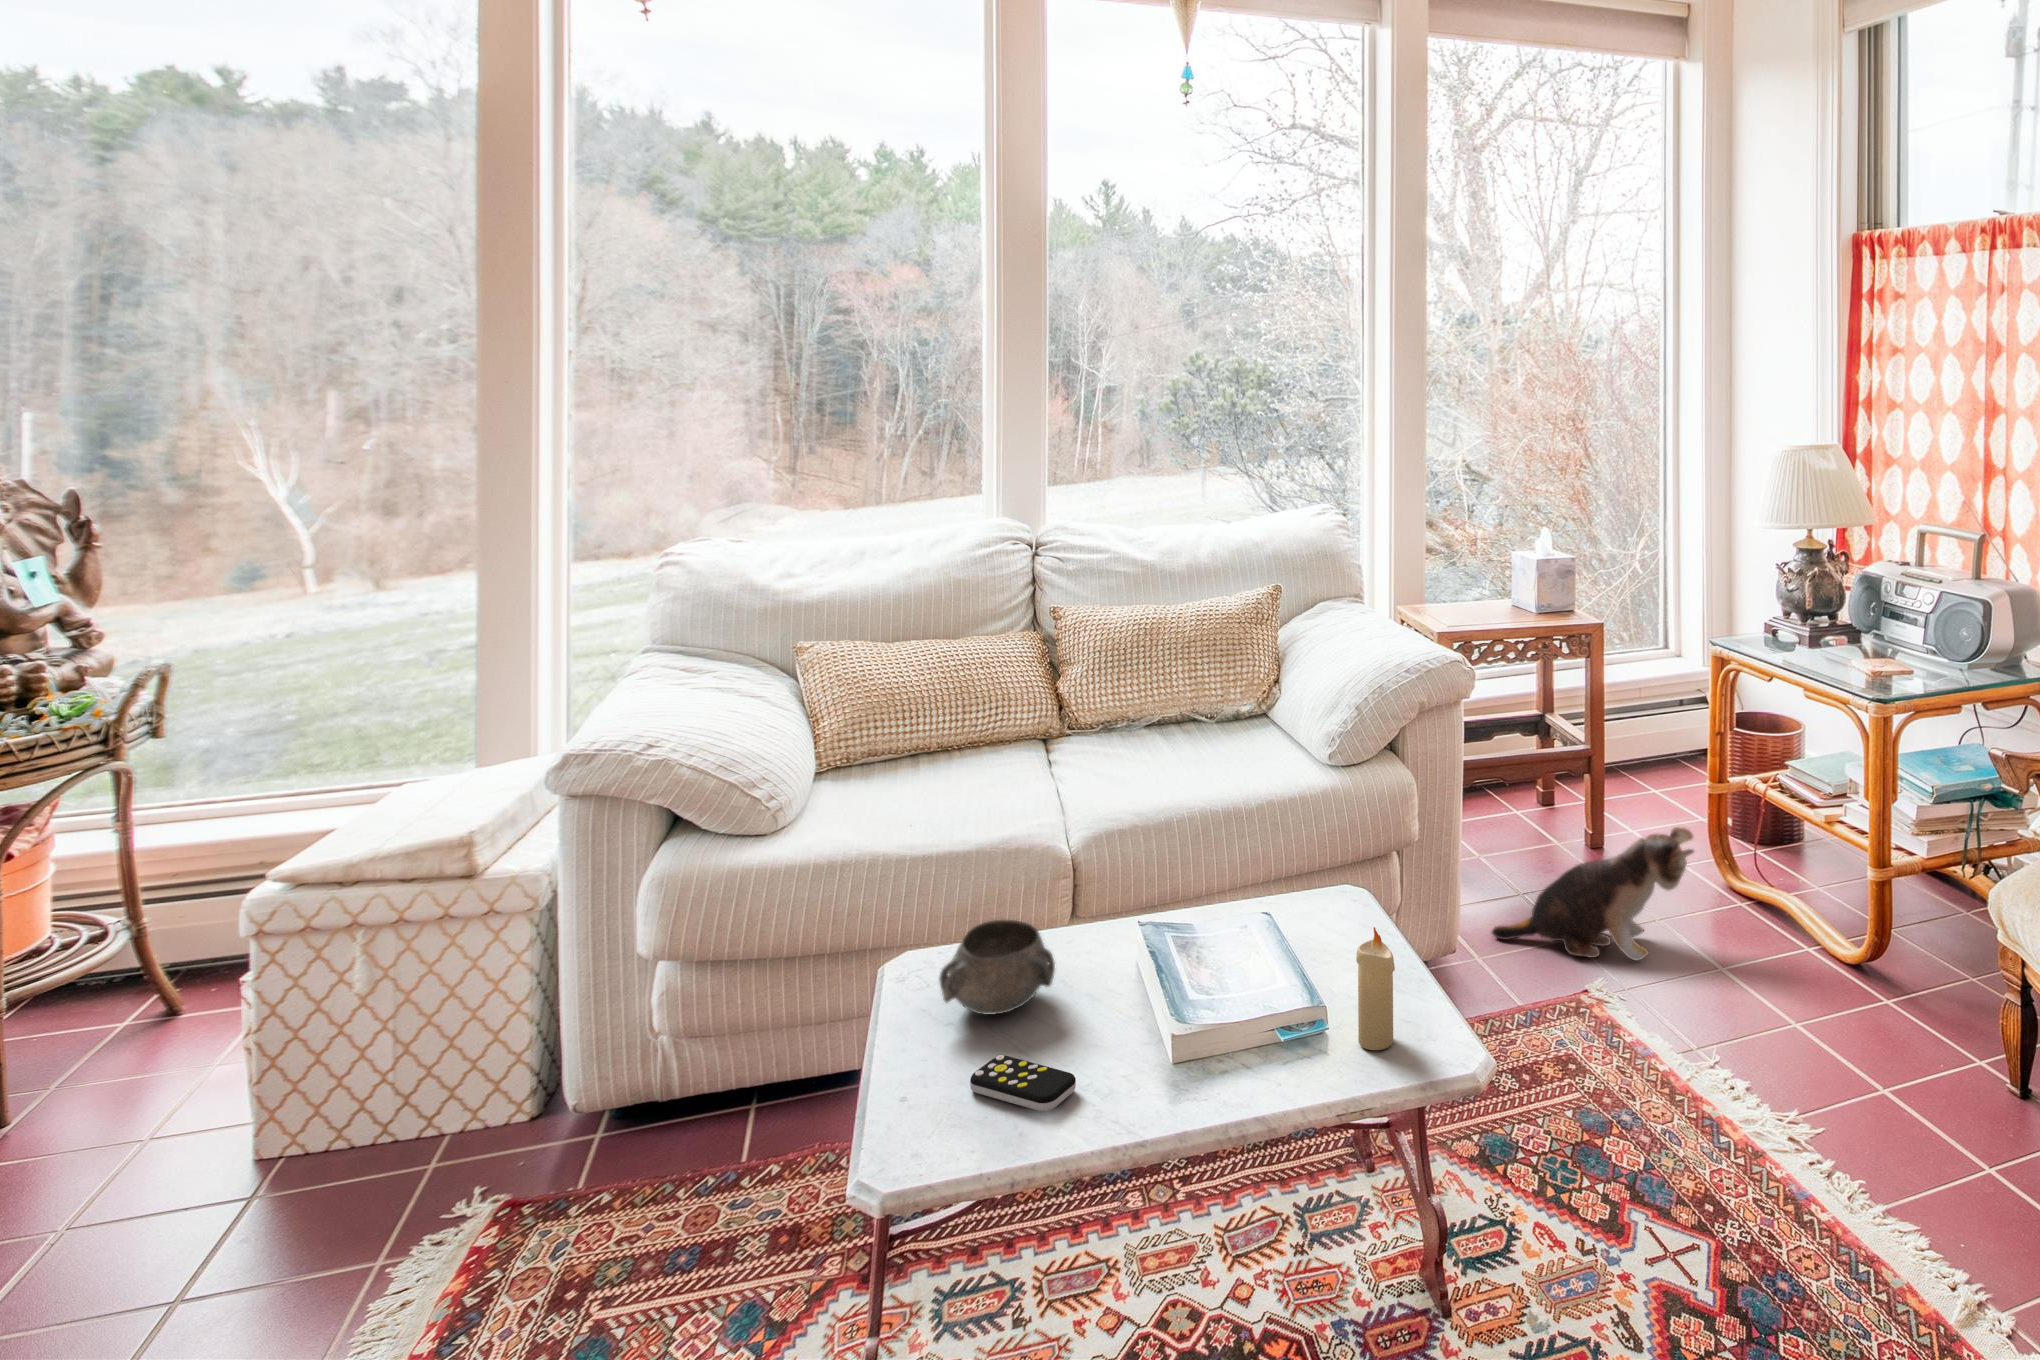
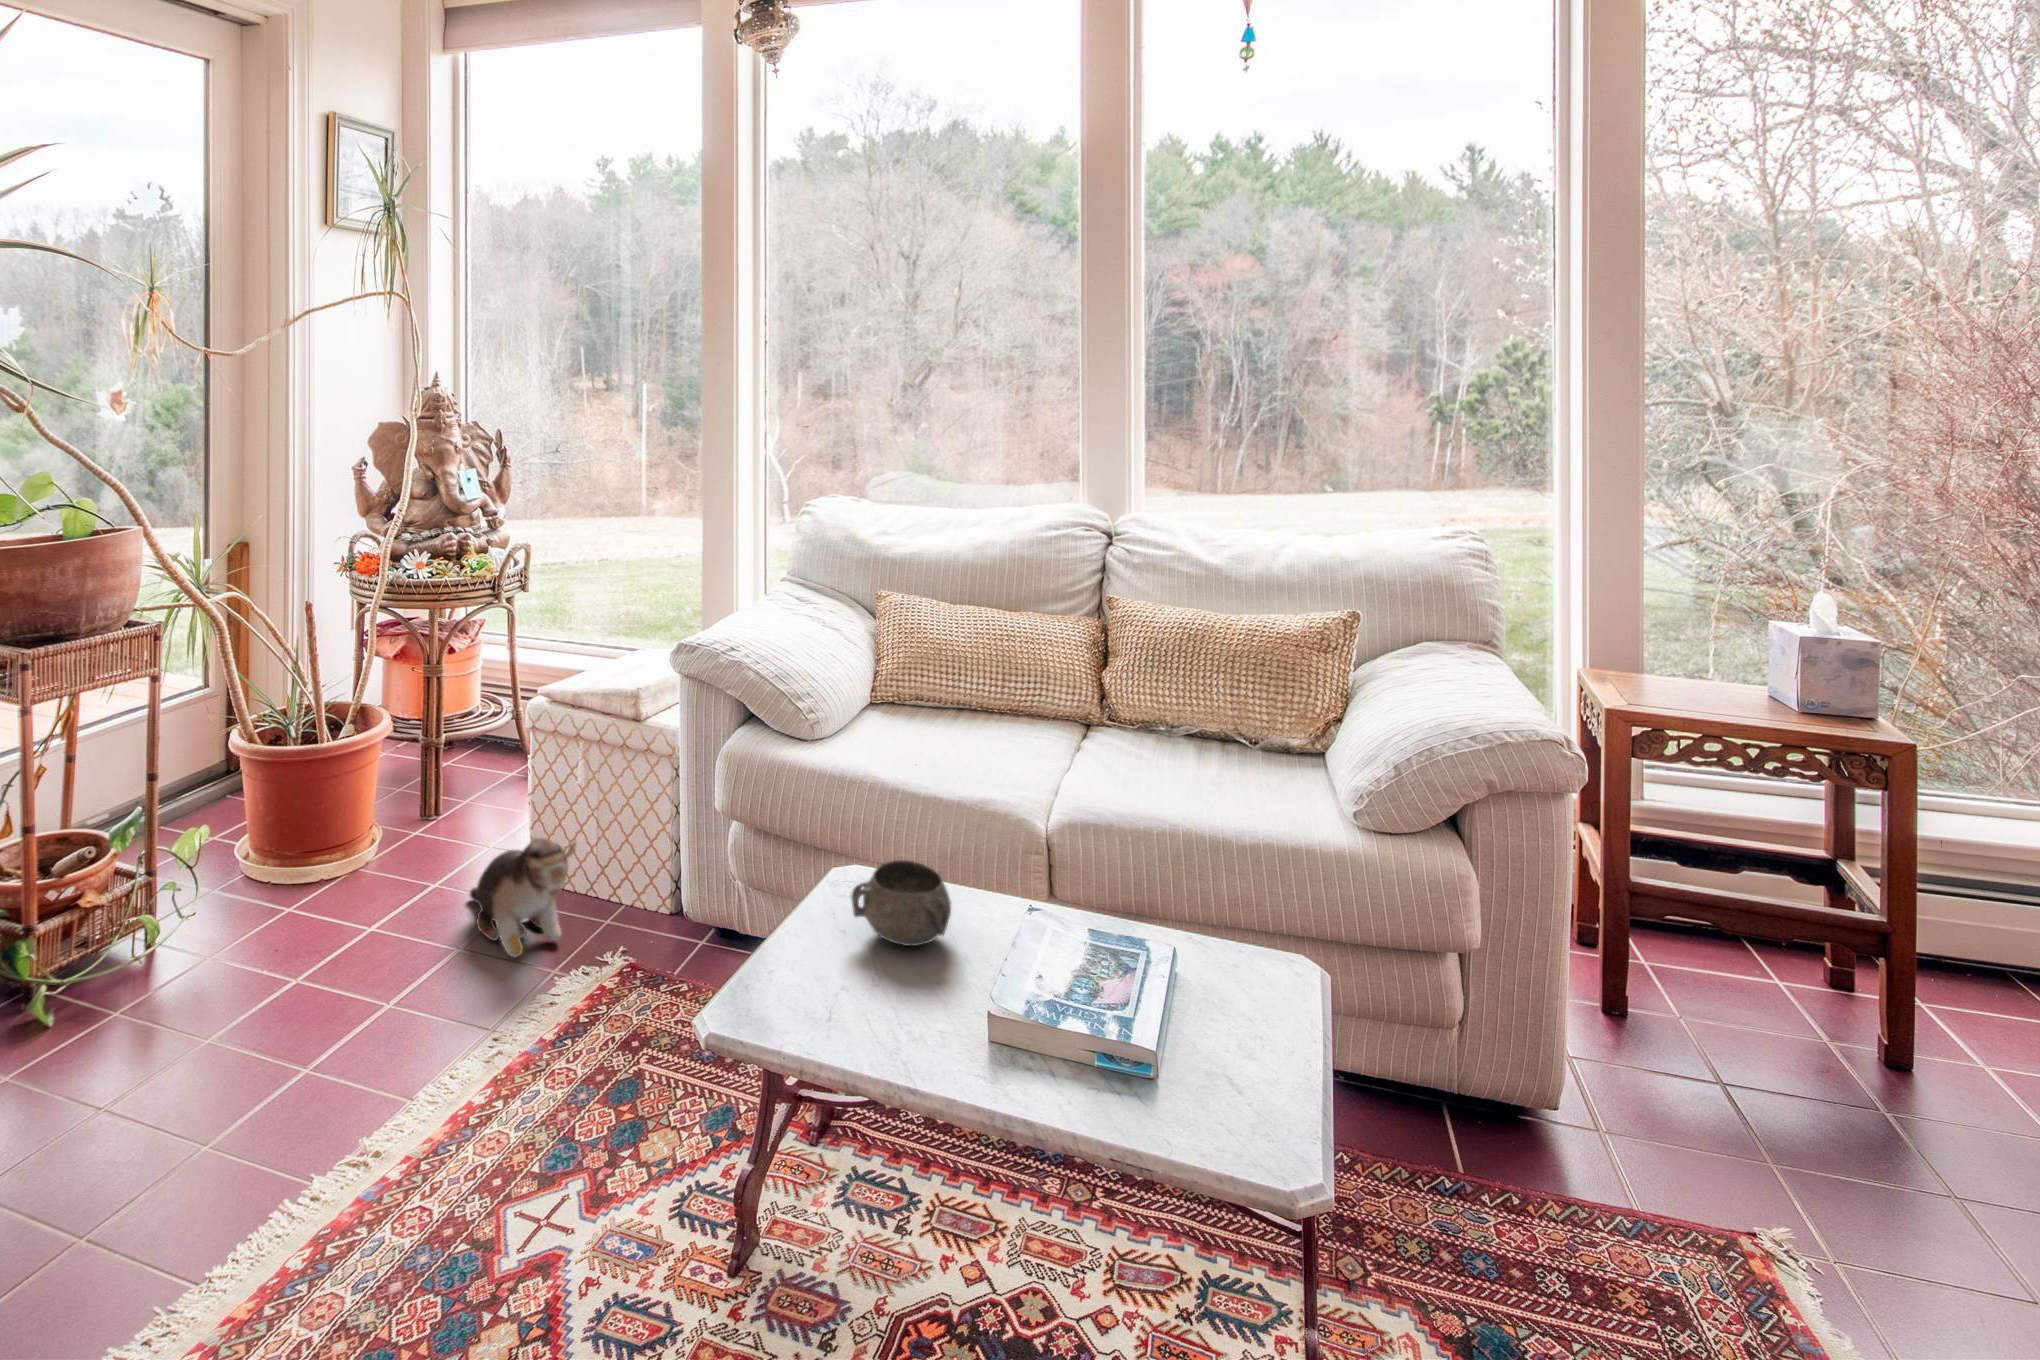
plush toy: present [1492,827,1694,961] -> present [470,838,576,957]
candle: present [1356,927,1395,1050] -> none [1211,989,1256,1127]
remote control: present [970,1055,1076,1111] -> none [840,976,919,1037]

